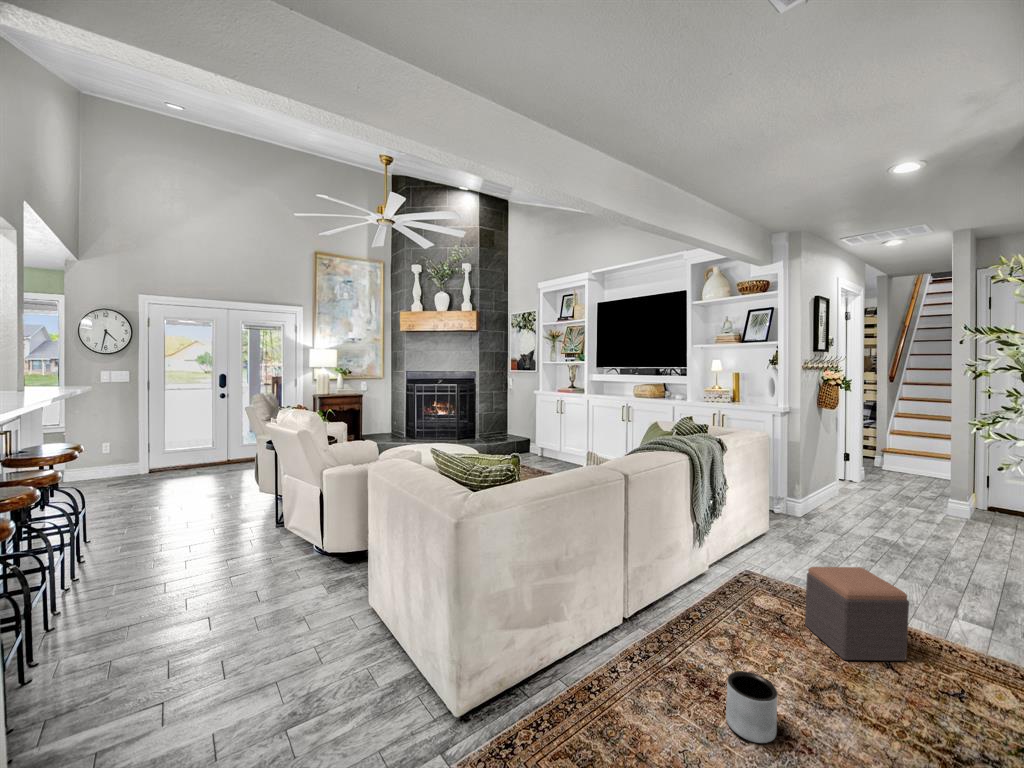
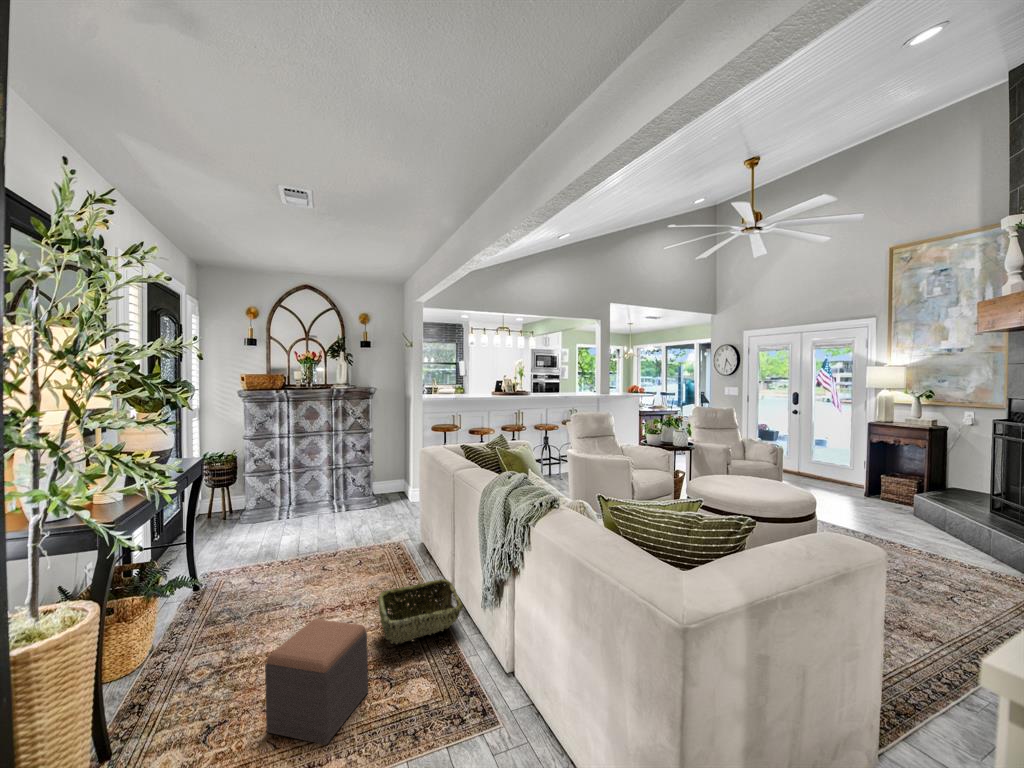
woven basket: none [664,571,765,633] -> present [378,579,463,644]
planter: present [726,671,777,743] -> none [317,576,346,613]

